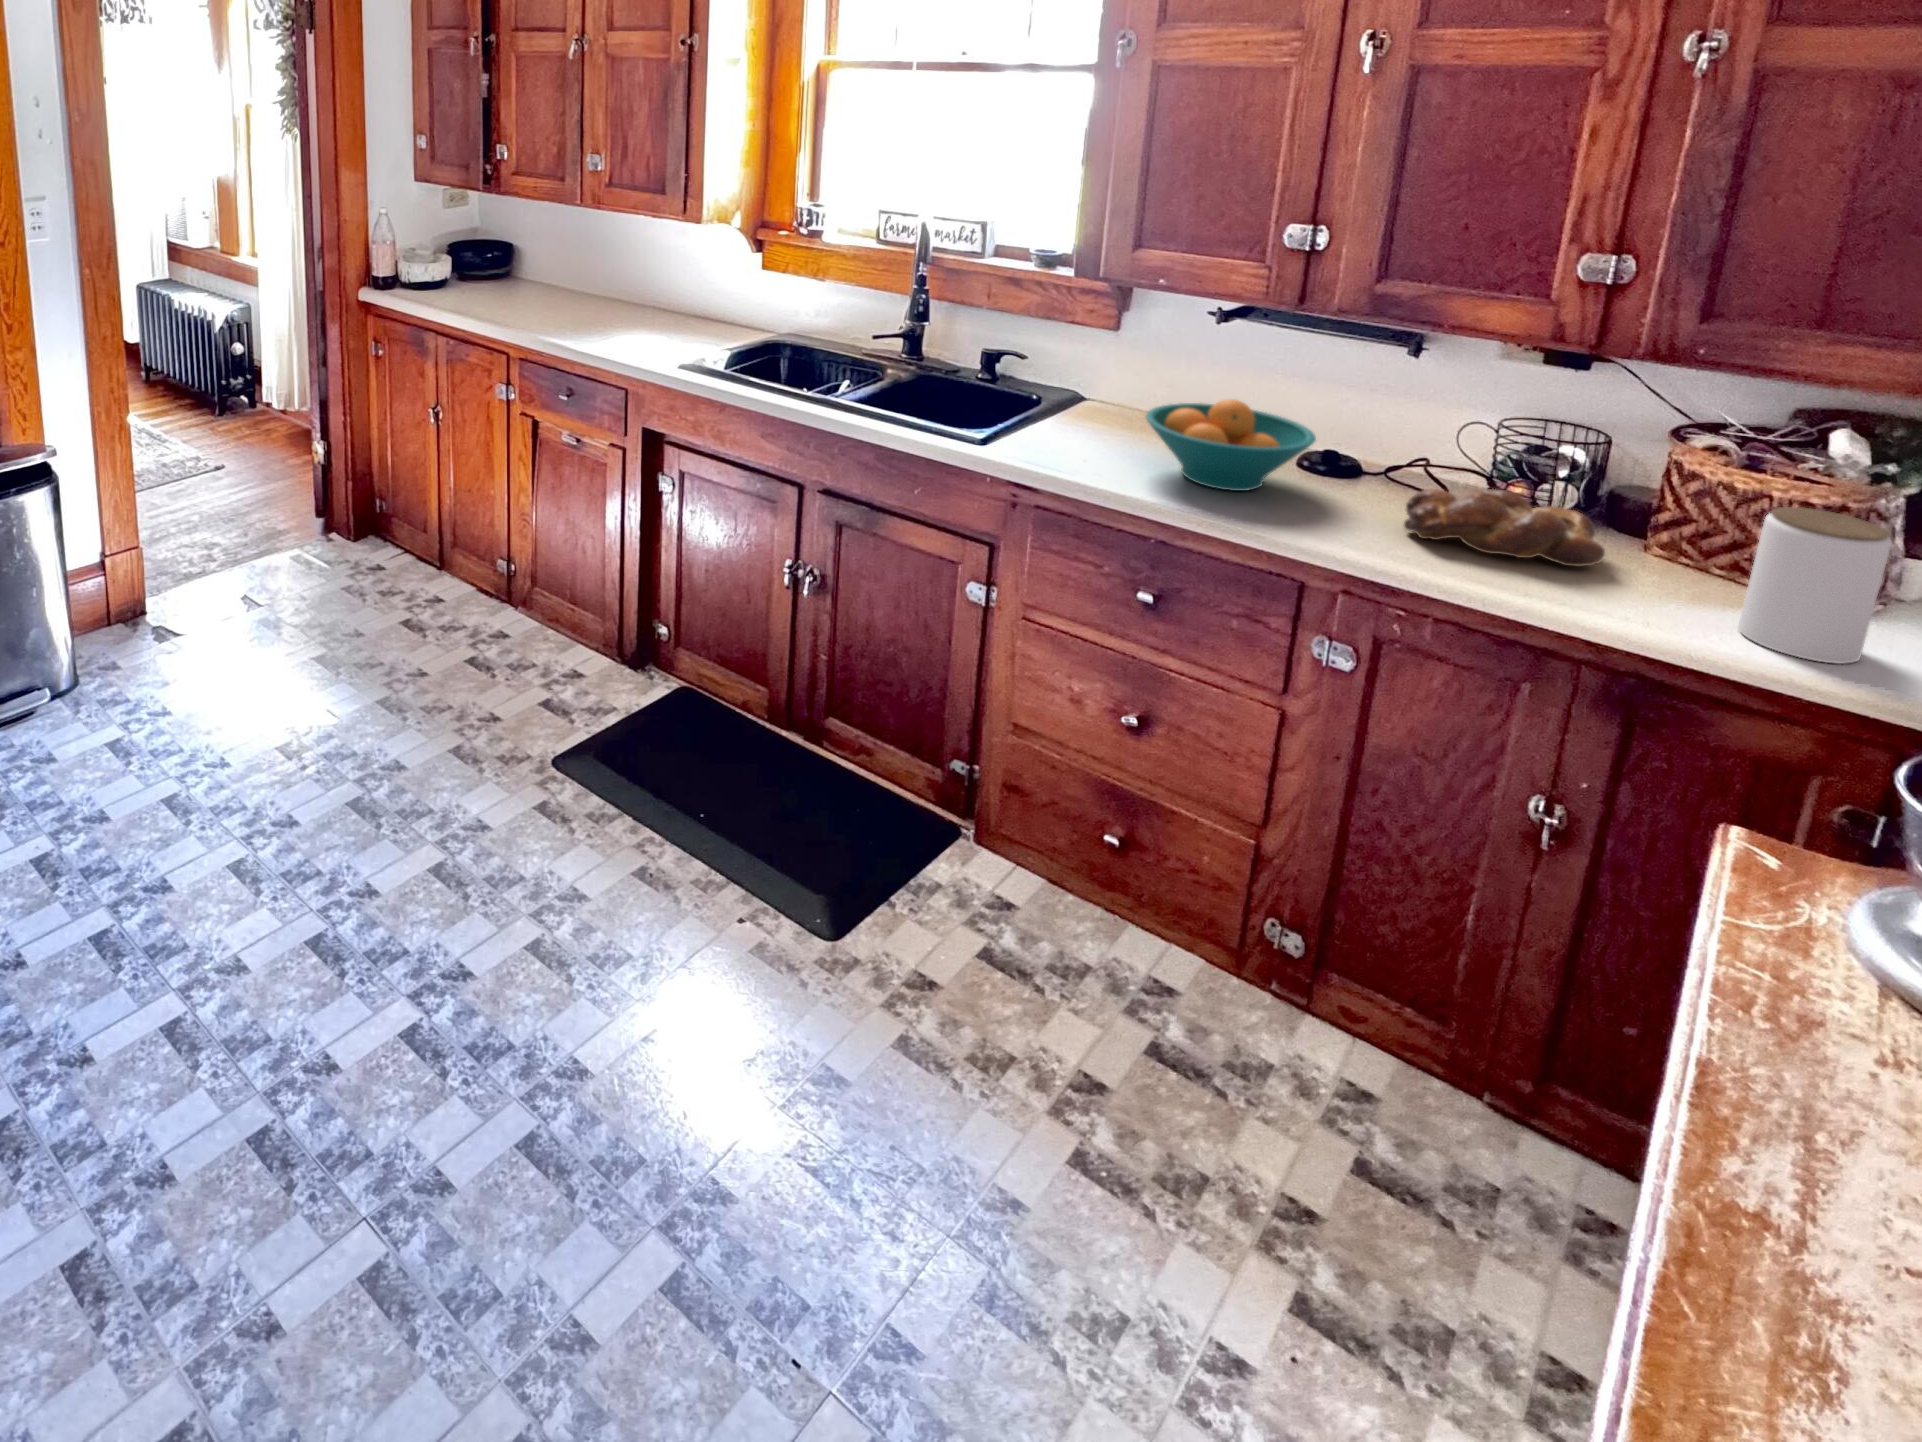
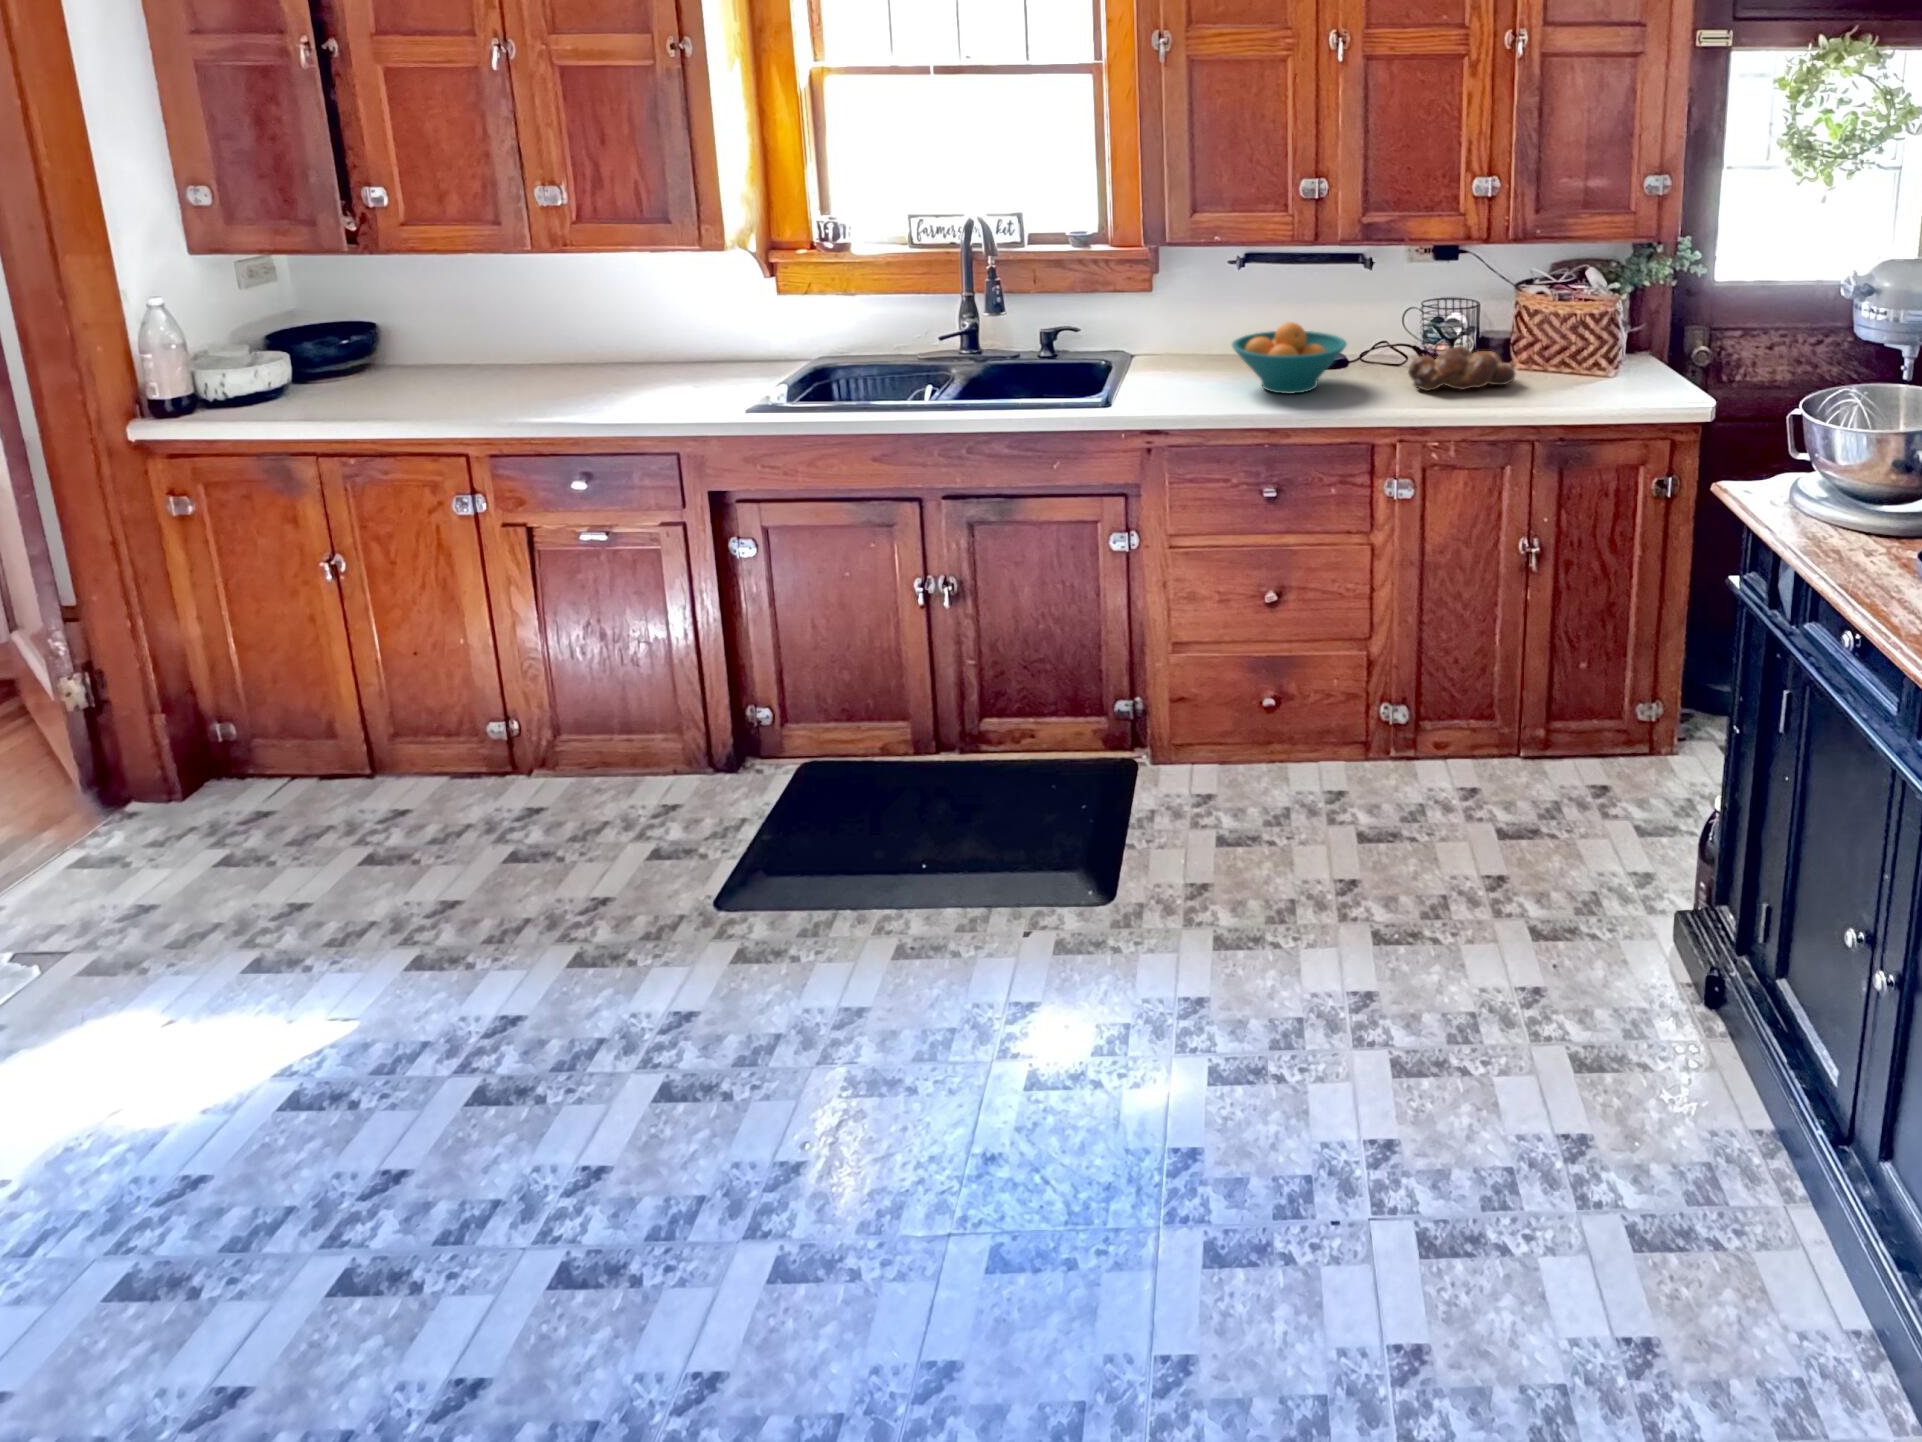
jar: present [1738,507,1892,664] -> none [1590,315,1646,401]

